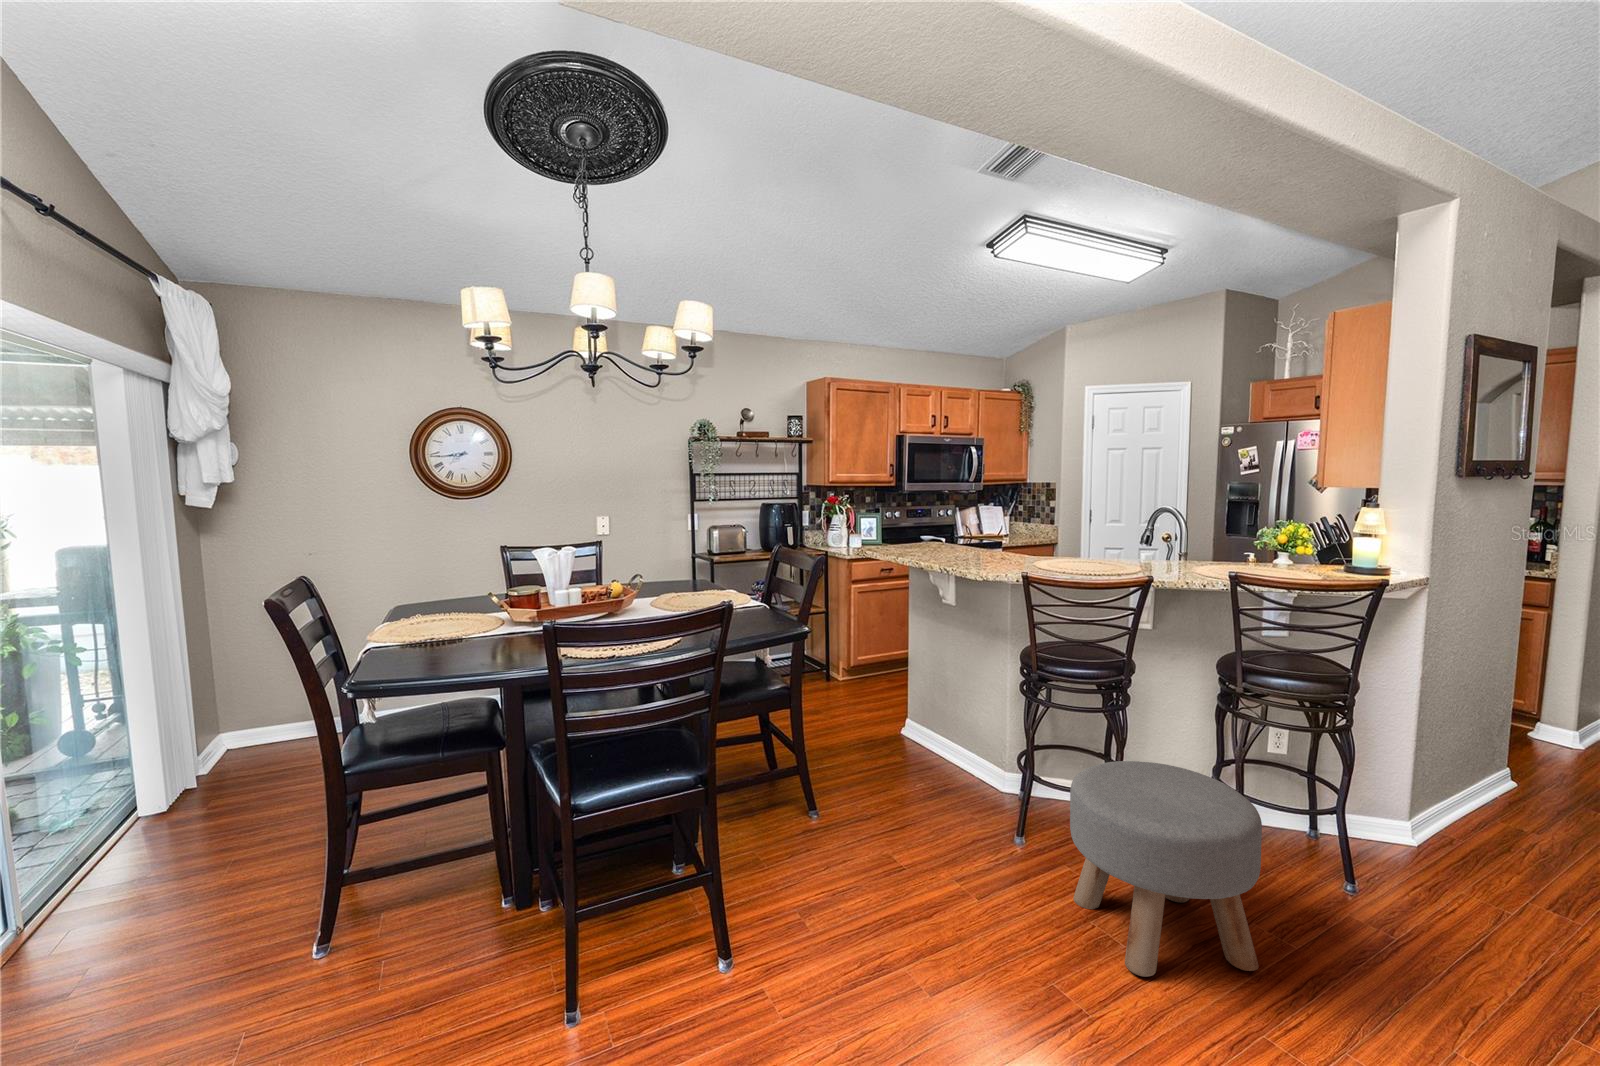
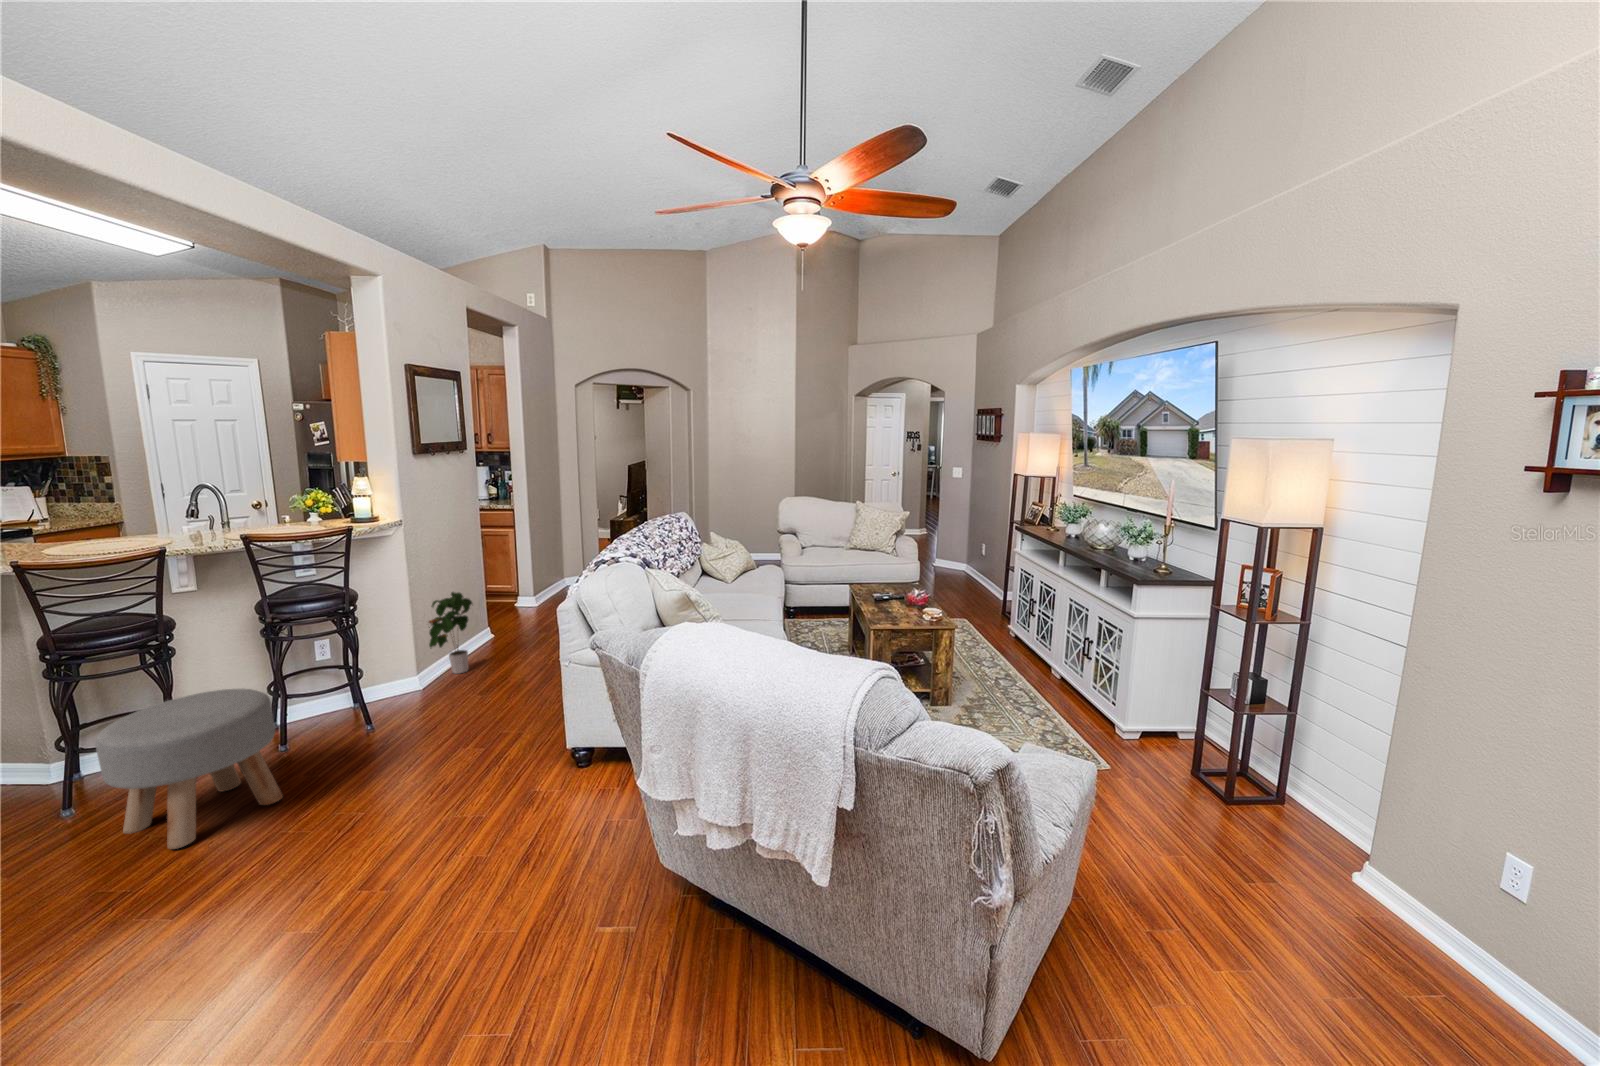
potted plant: none [1438,705,1524,848] -> present [429,592,472,674]

